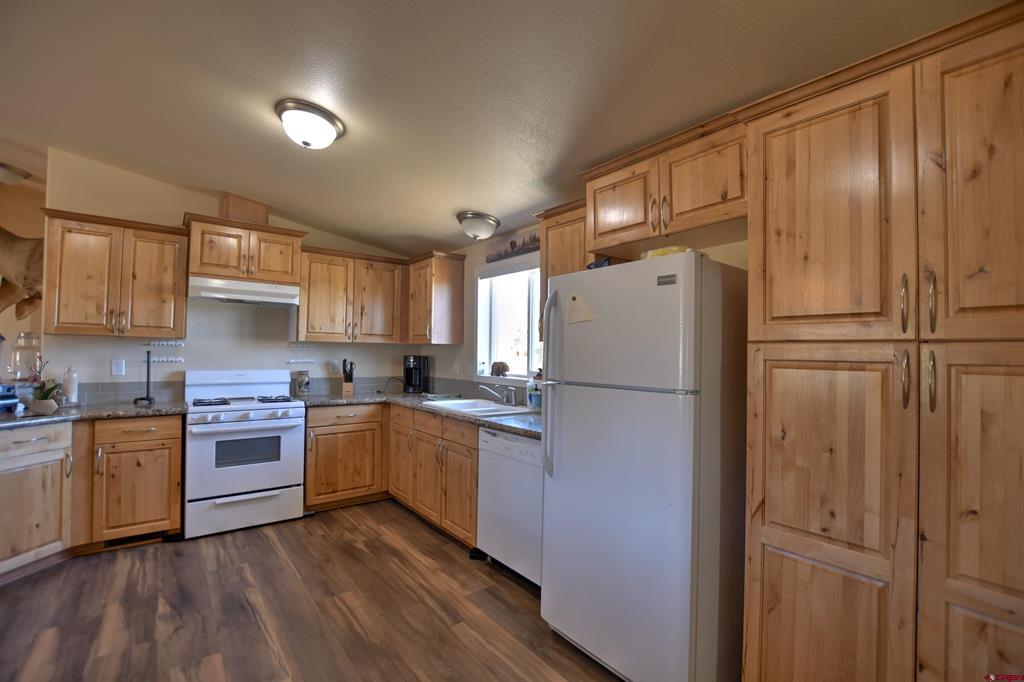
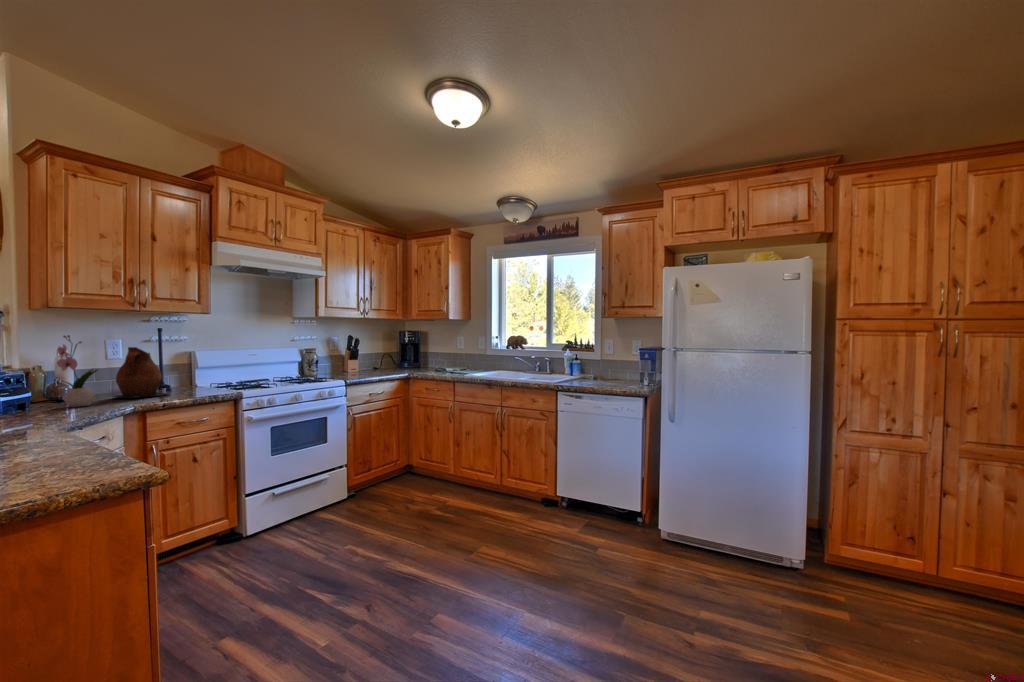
ceramic pitcher: none [83,367,133,410] -> present [113,347,168,398]

